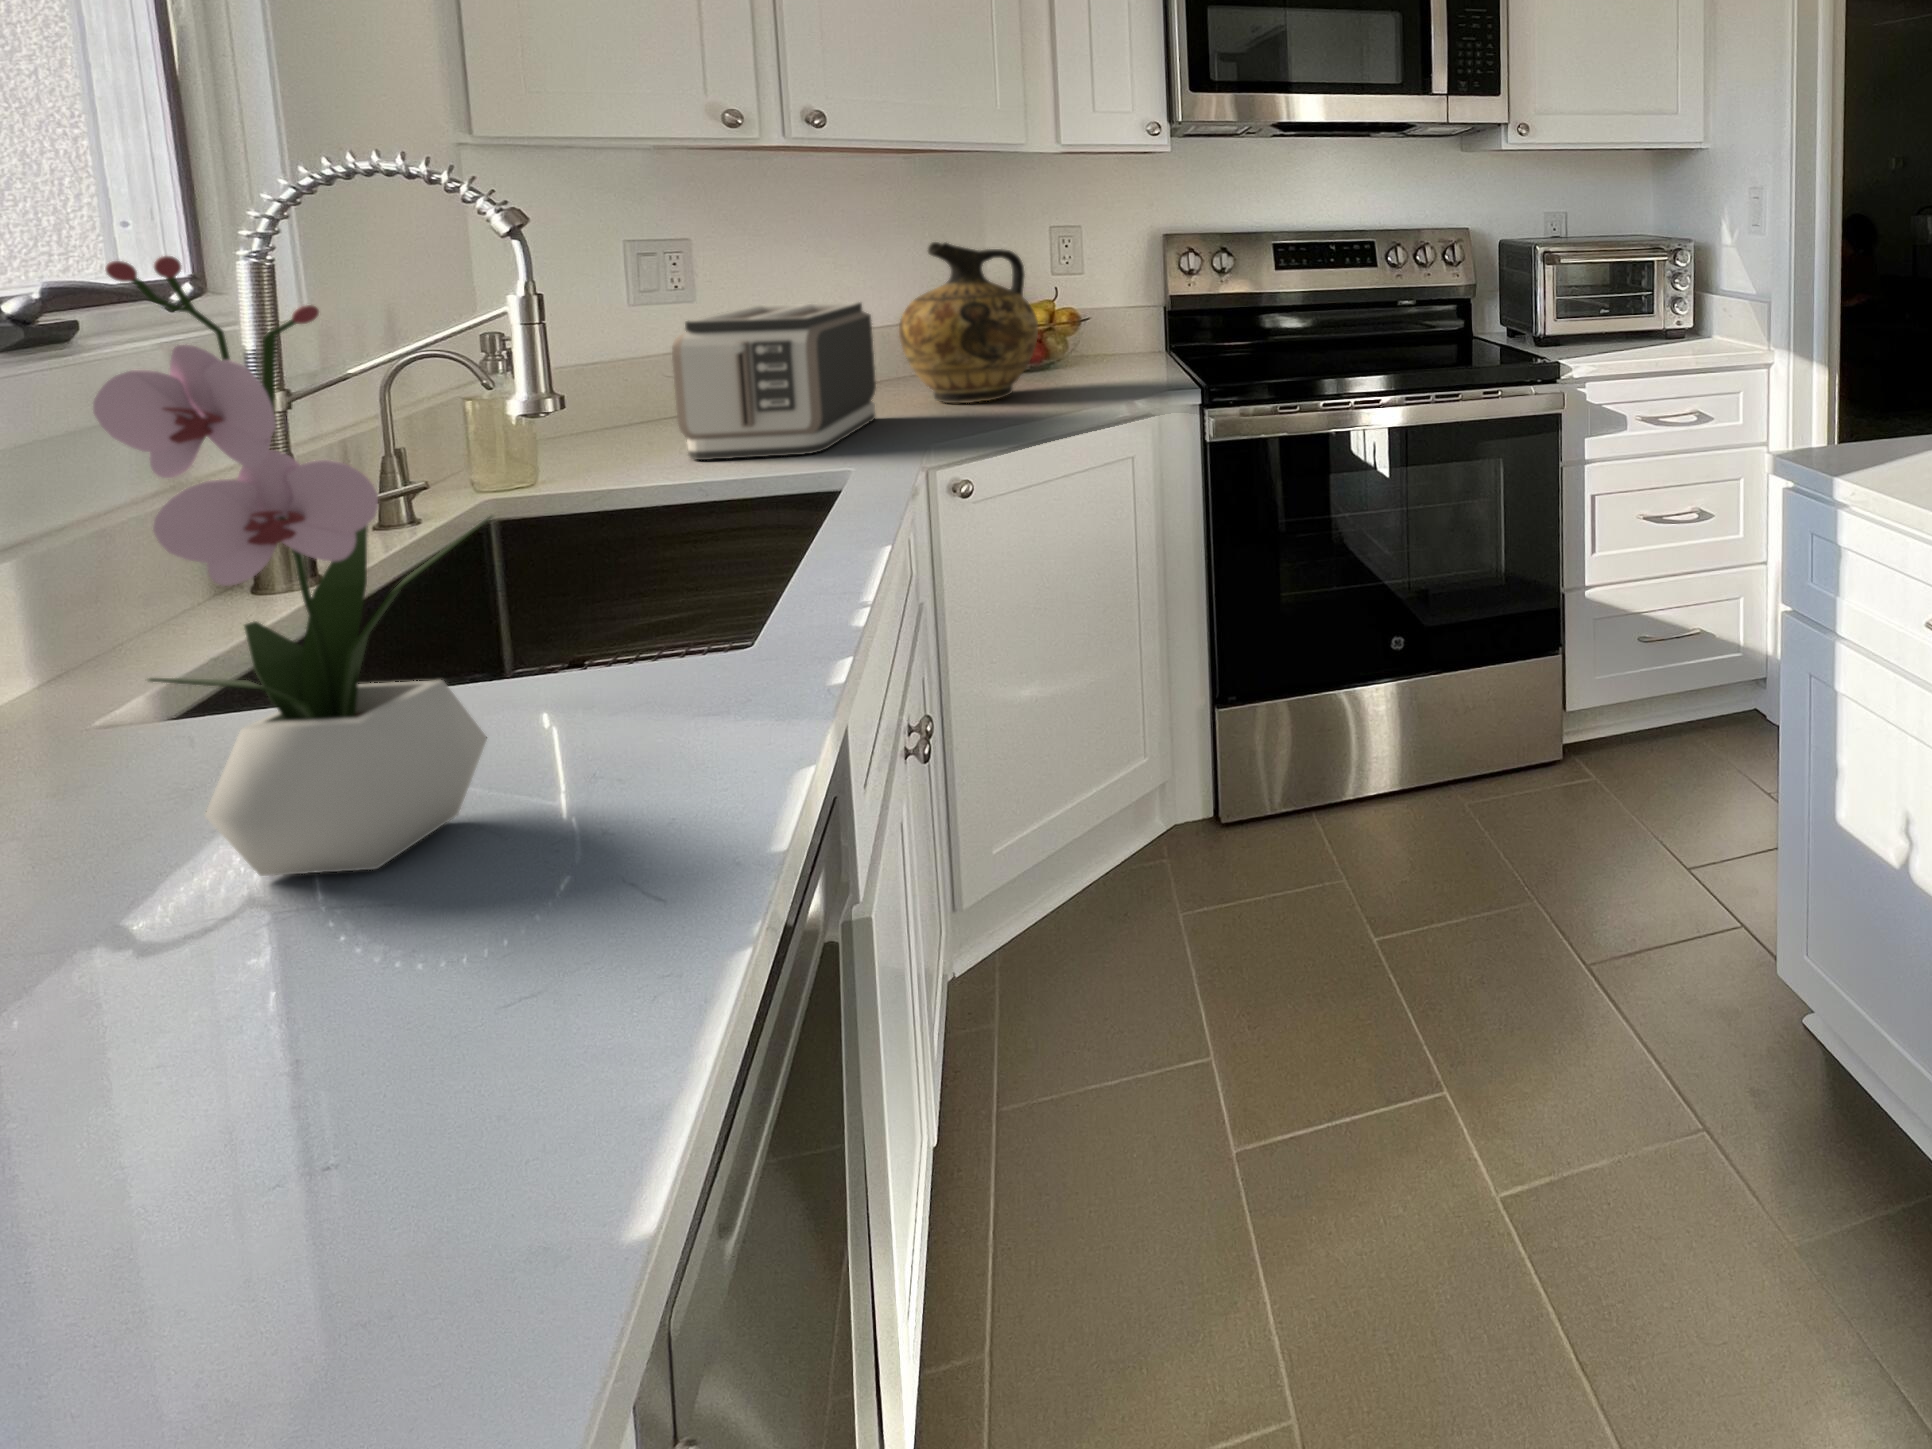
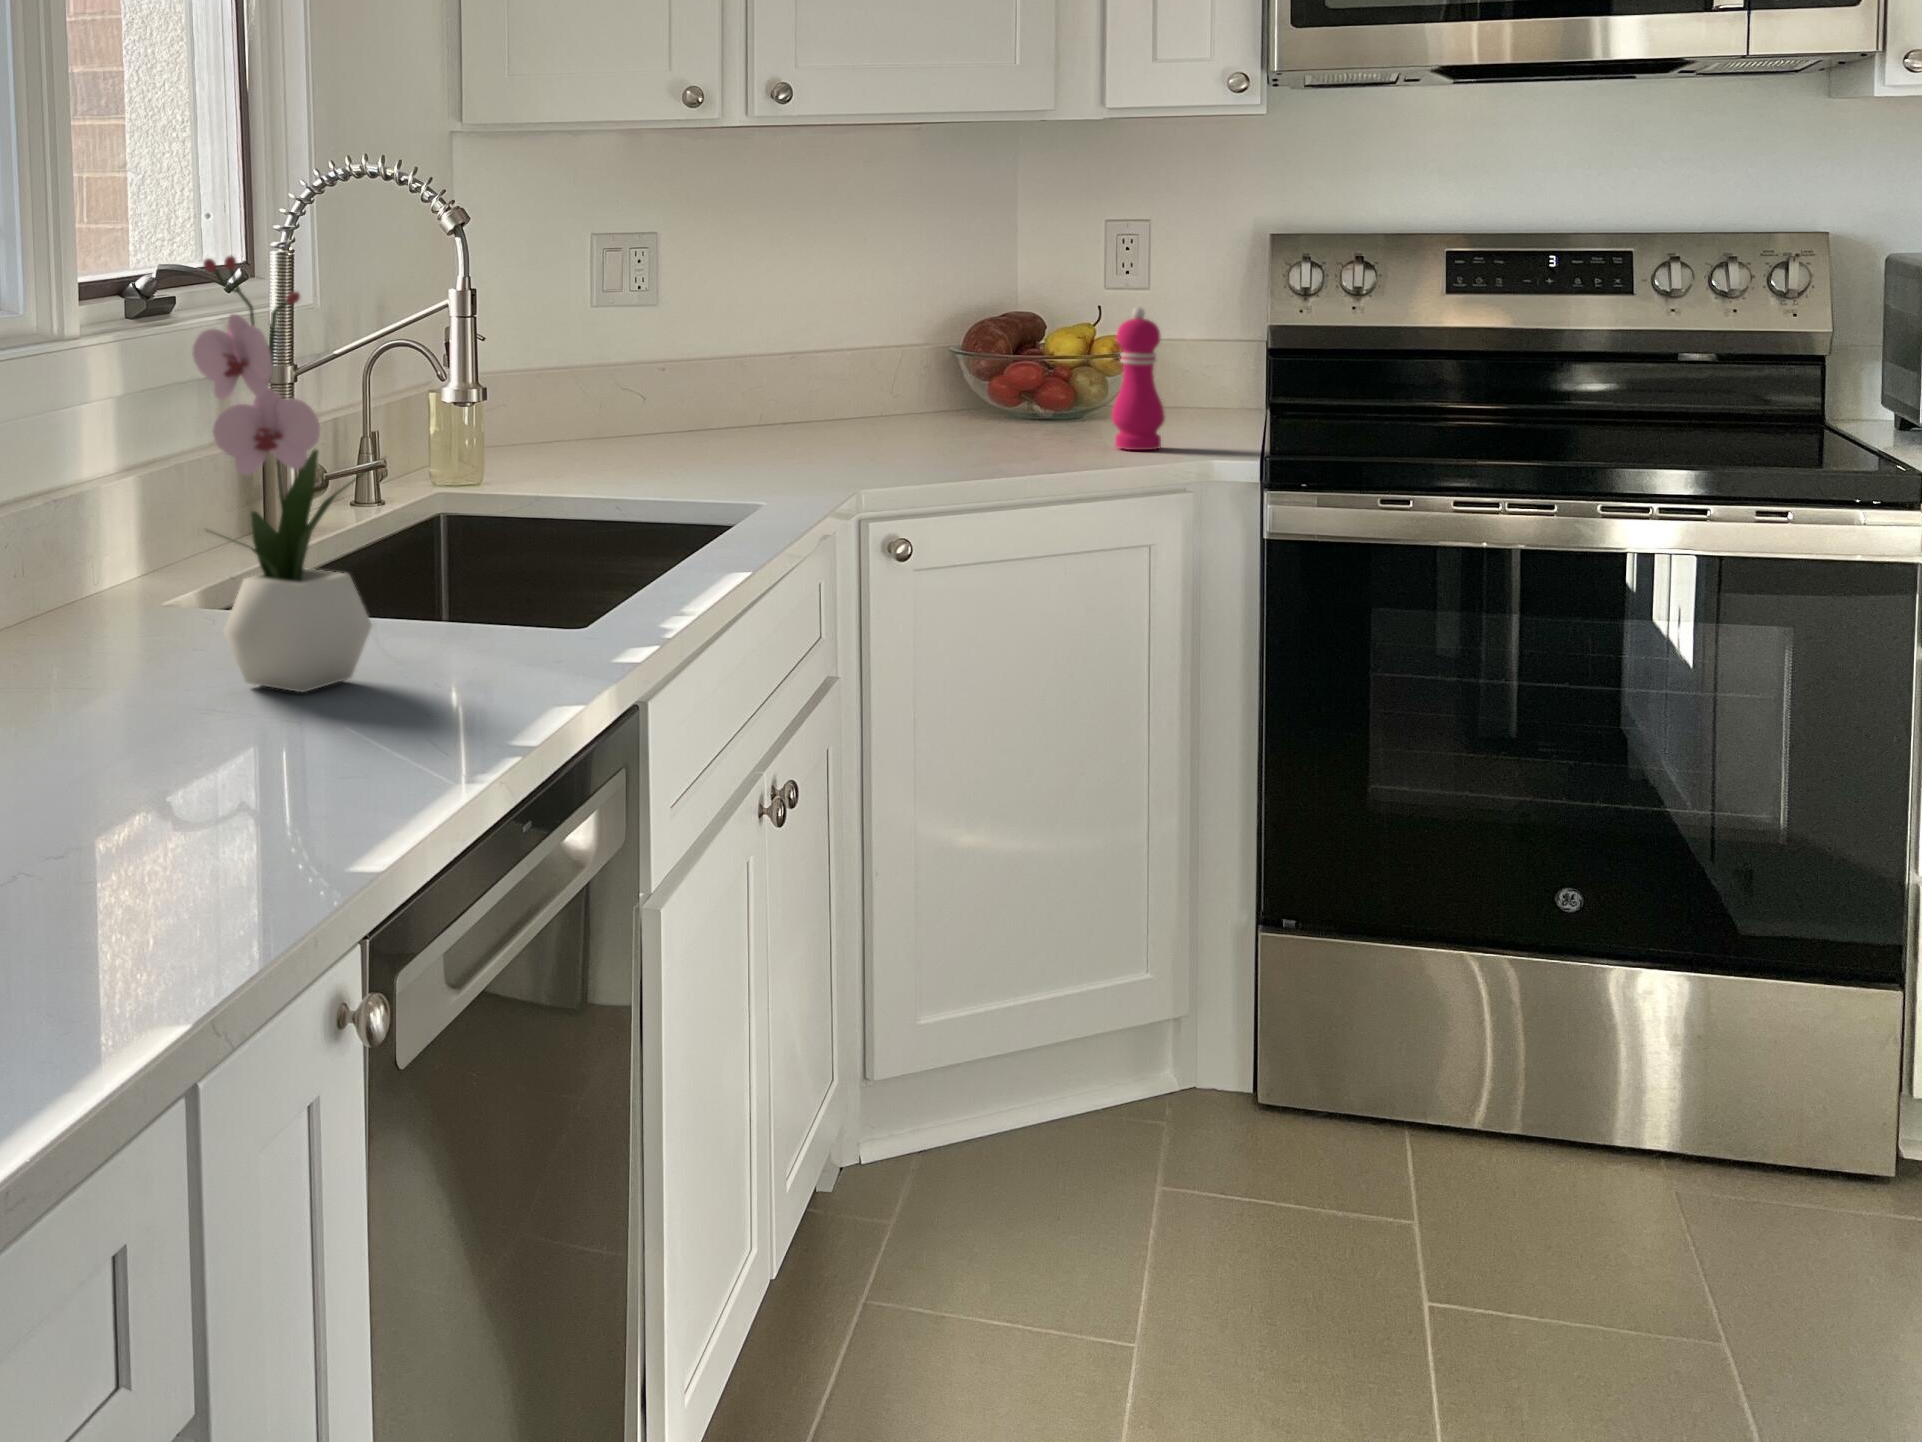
ceramic jug: present [899,242,1038,403] -> none [865,242,1039,455]
pepper mill: none [1089,285,1126,385] -> present [1112,308,1165,450]
toaster: present [672,302,876,460] -> none [606,313,825,489]

